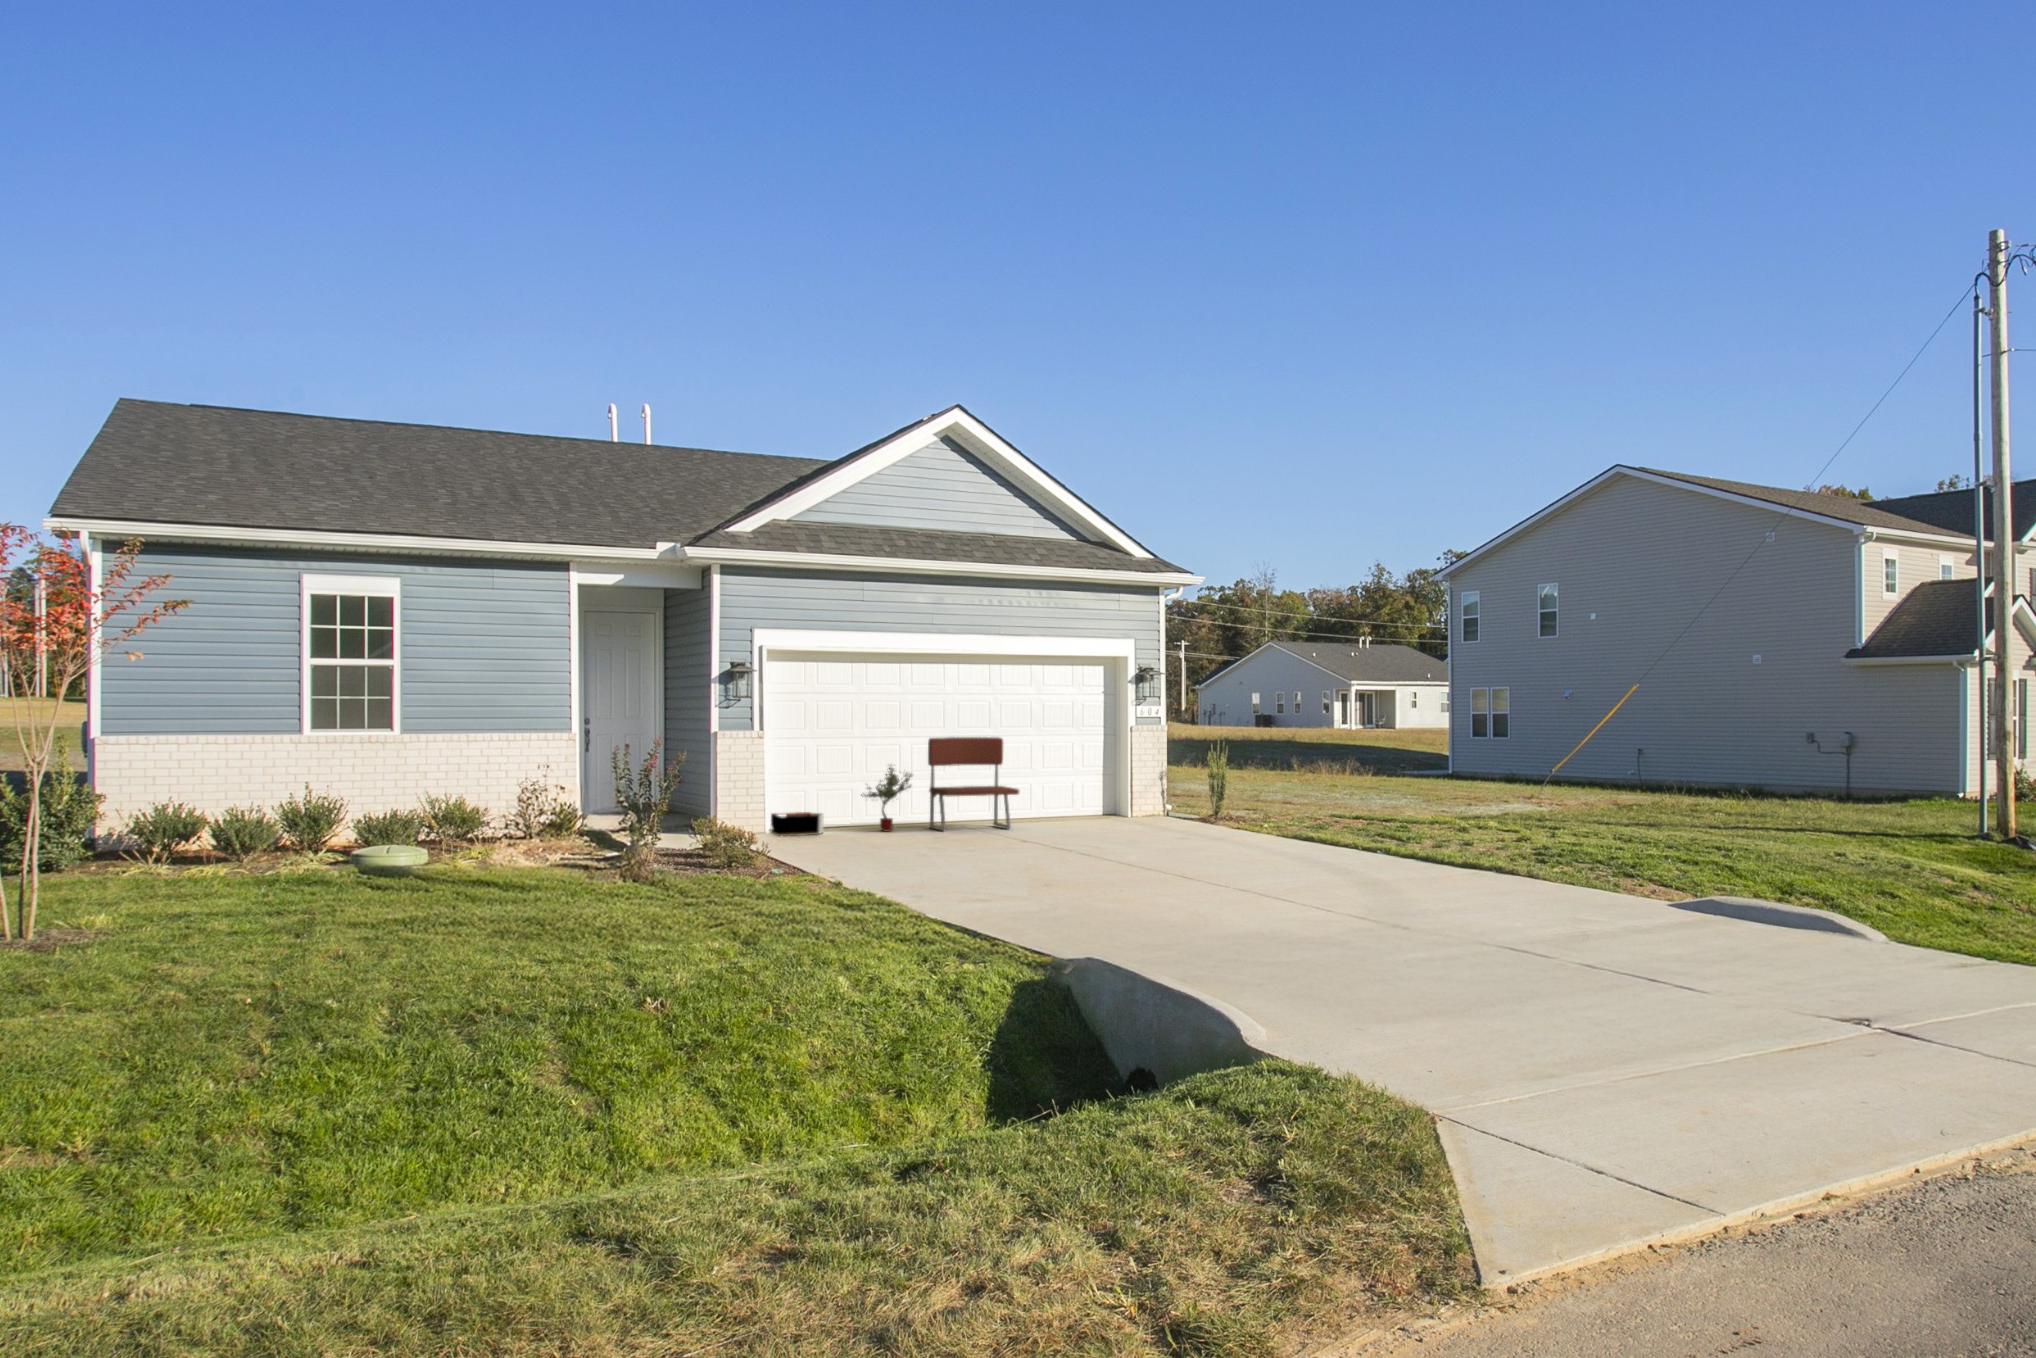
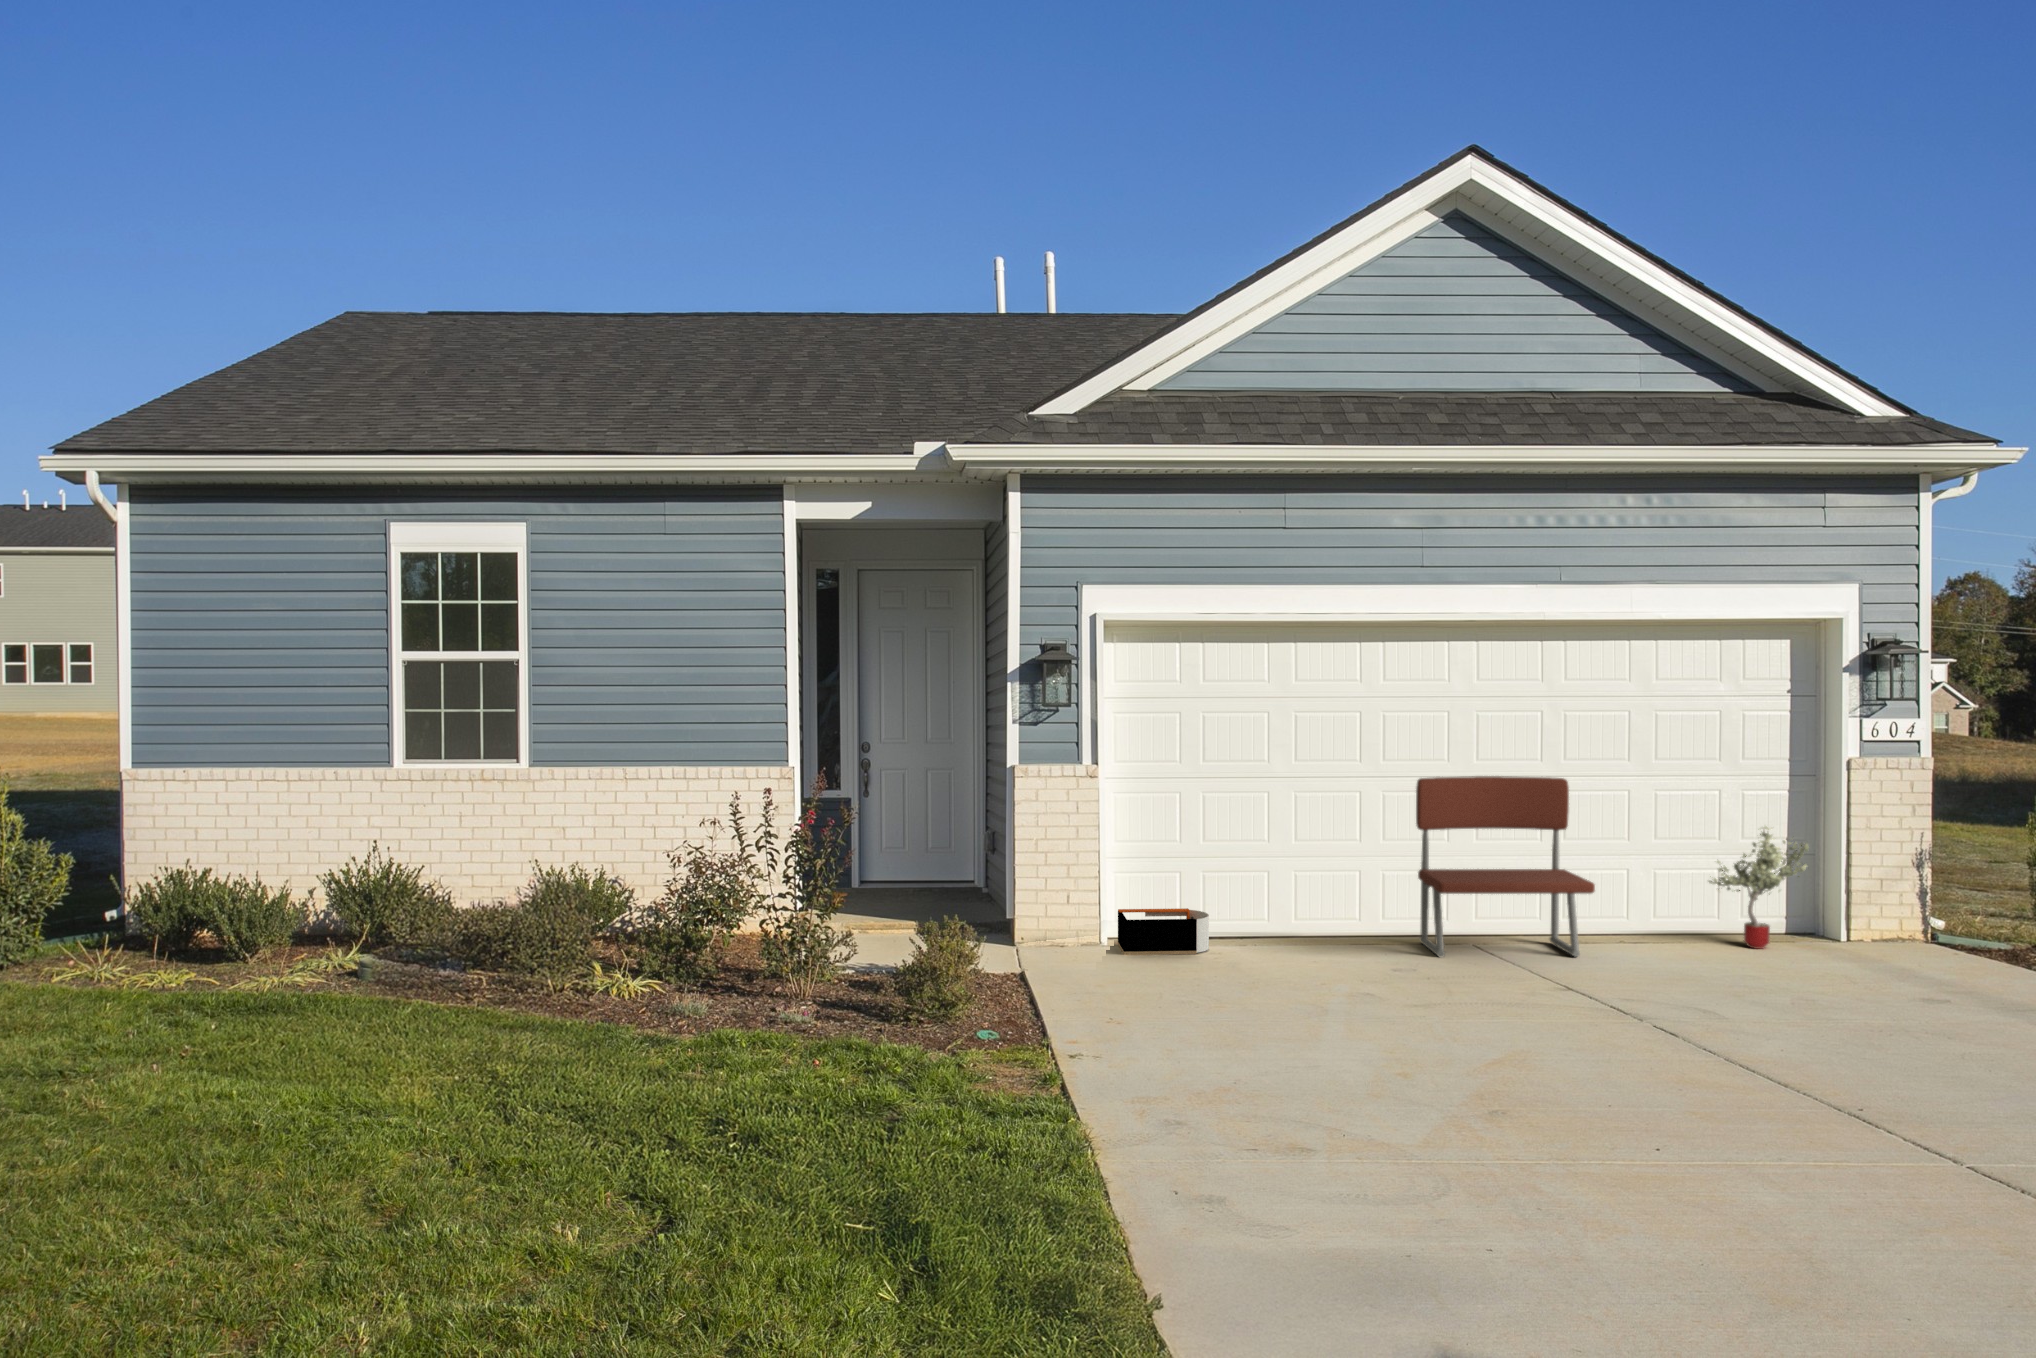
potted tree: present [861,765,912,832] -> present [1709,826,1809,949]

